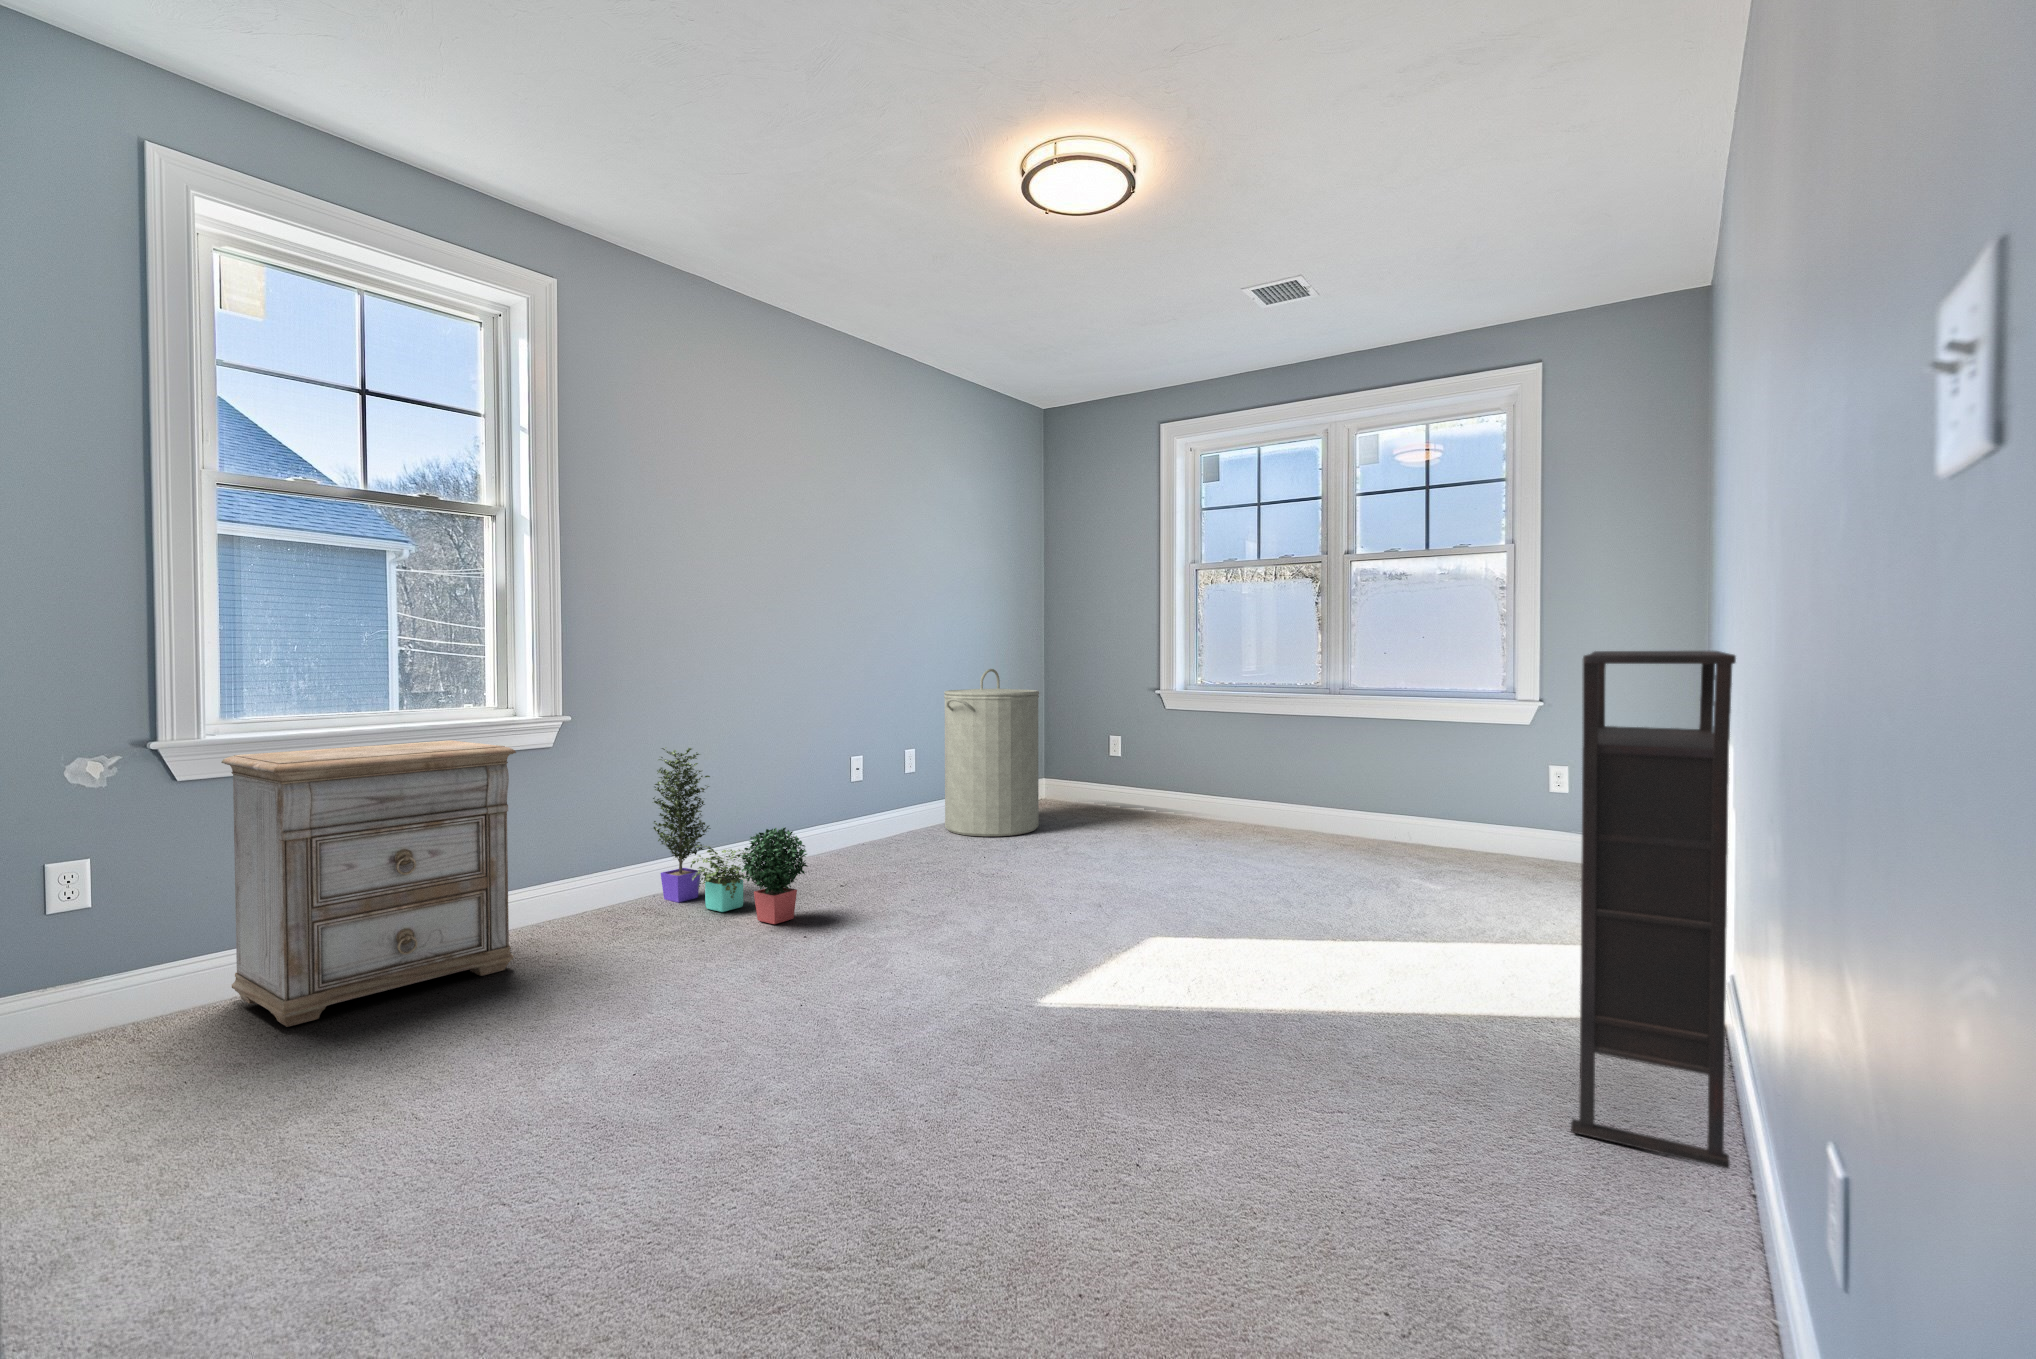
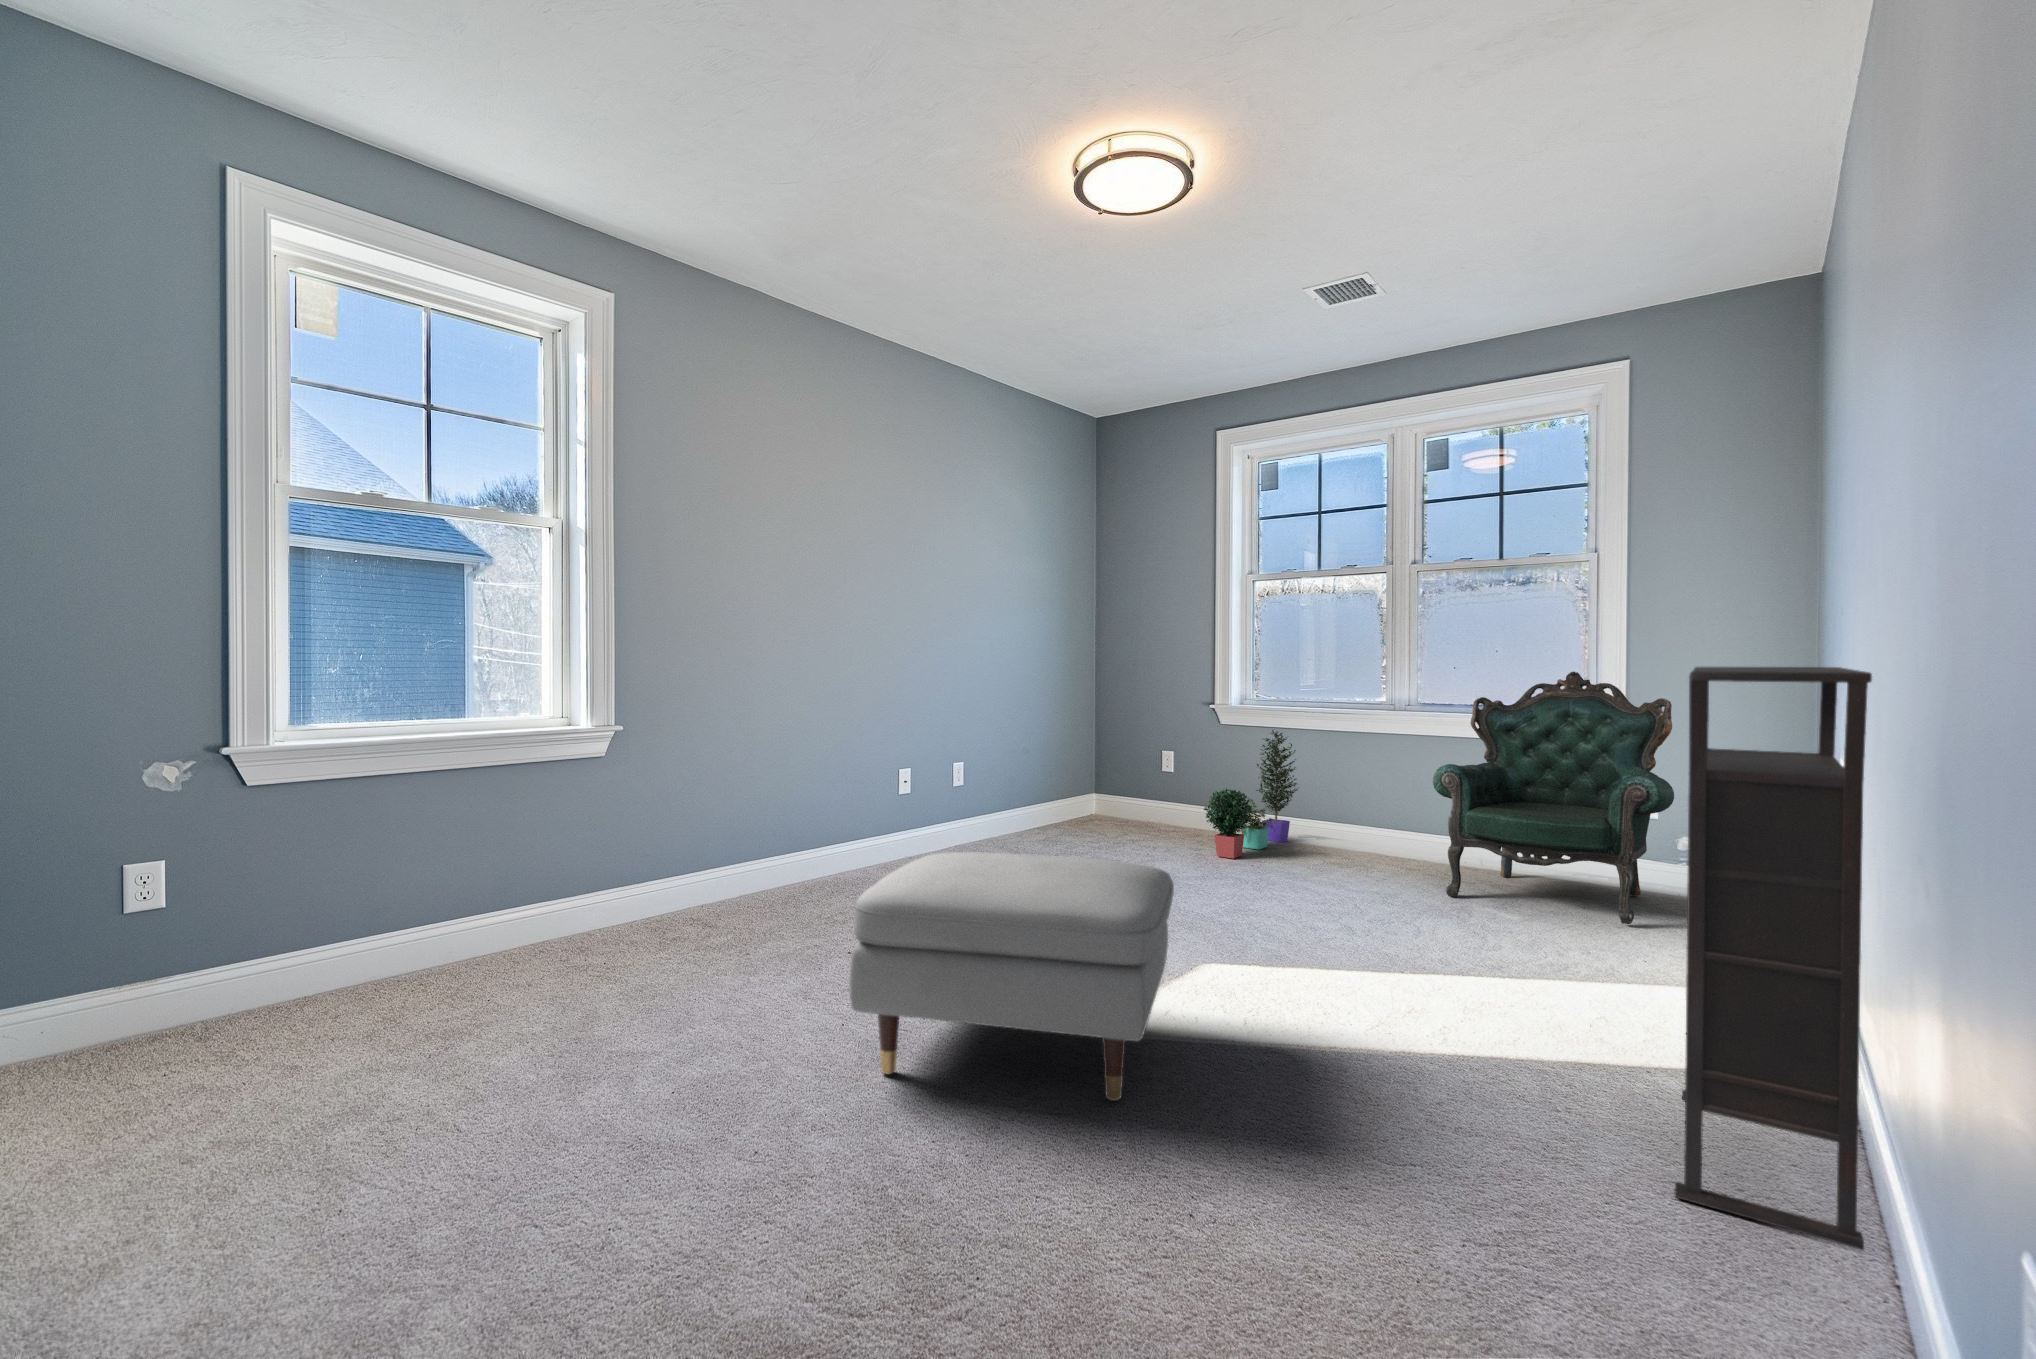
armchair: none [1366,658,1586,895] -> present [1433,672,1674,924]
laundry hamper: present [944,669,1039,836] -> none [996,679,1092,848]
nightstand: present [221,740,516,1027] -> none [293,747,571,1028]
potted plant: present [653,747,808,924] -> present [1204,730,1297,858]
ottoman: none [807,838,1120,1069] -> present [849,852,1174,1101]

